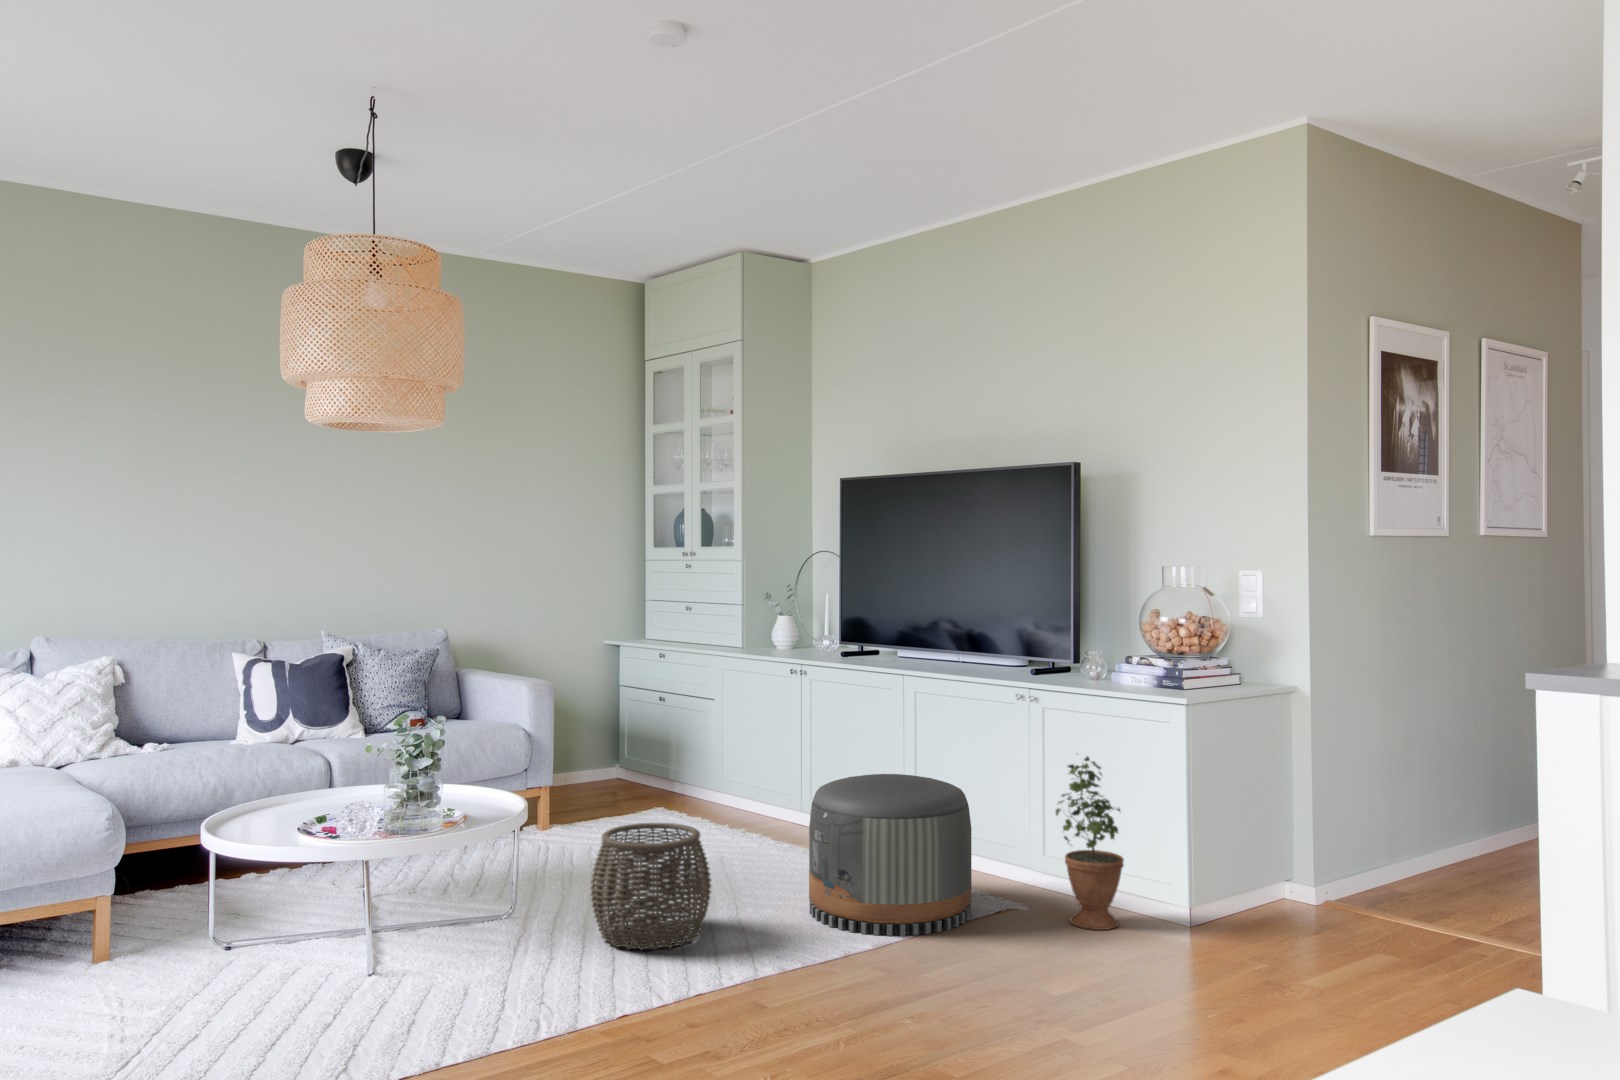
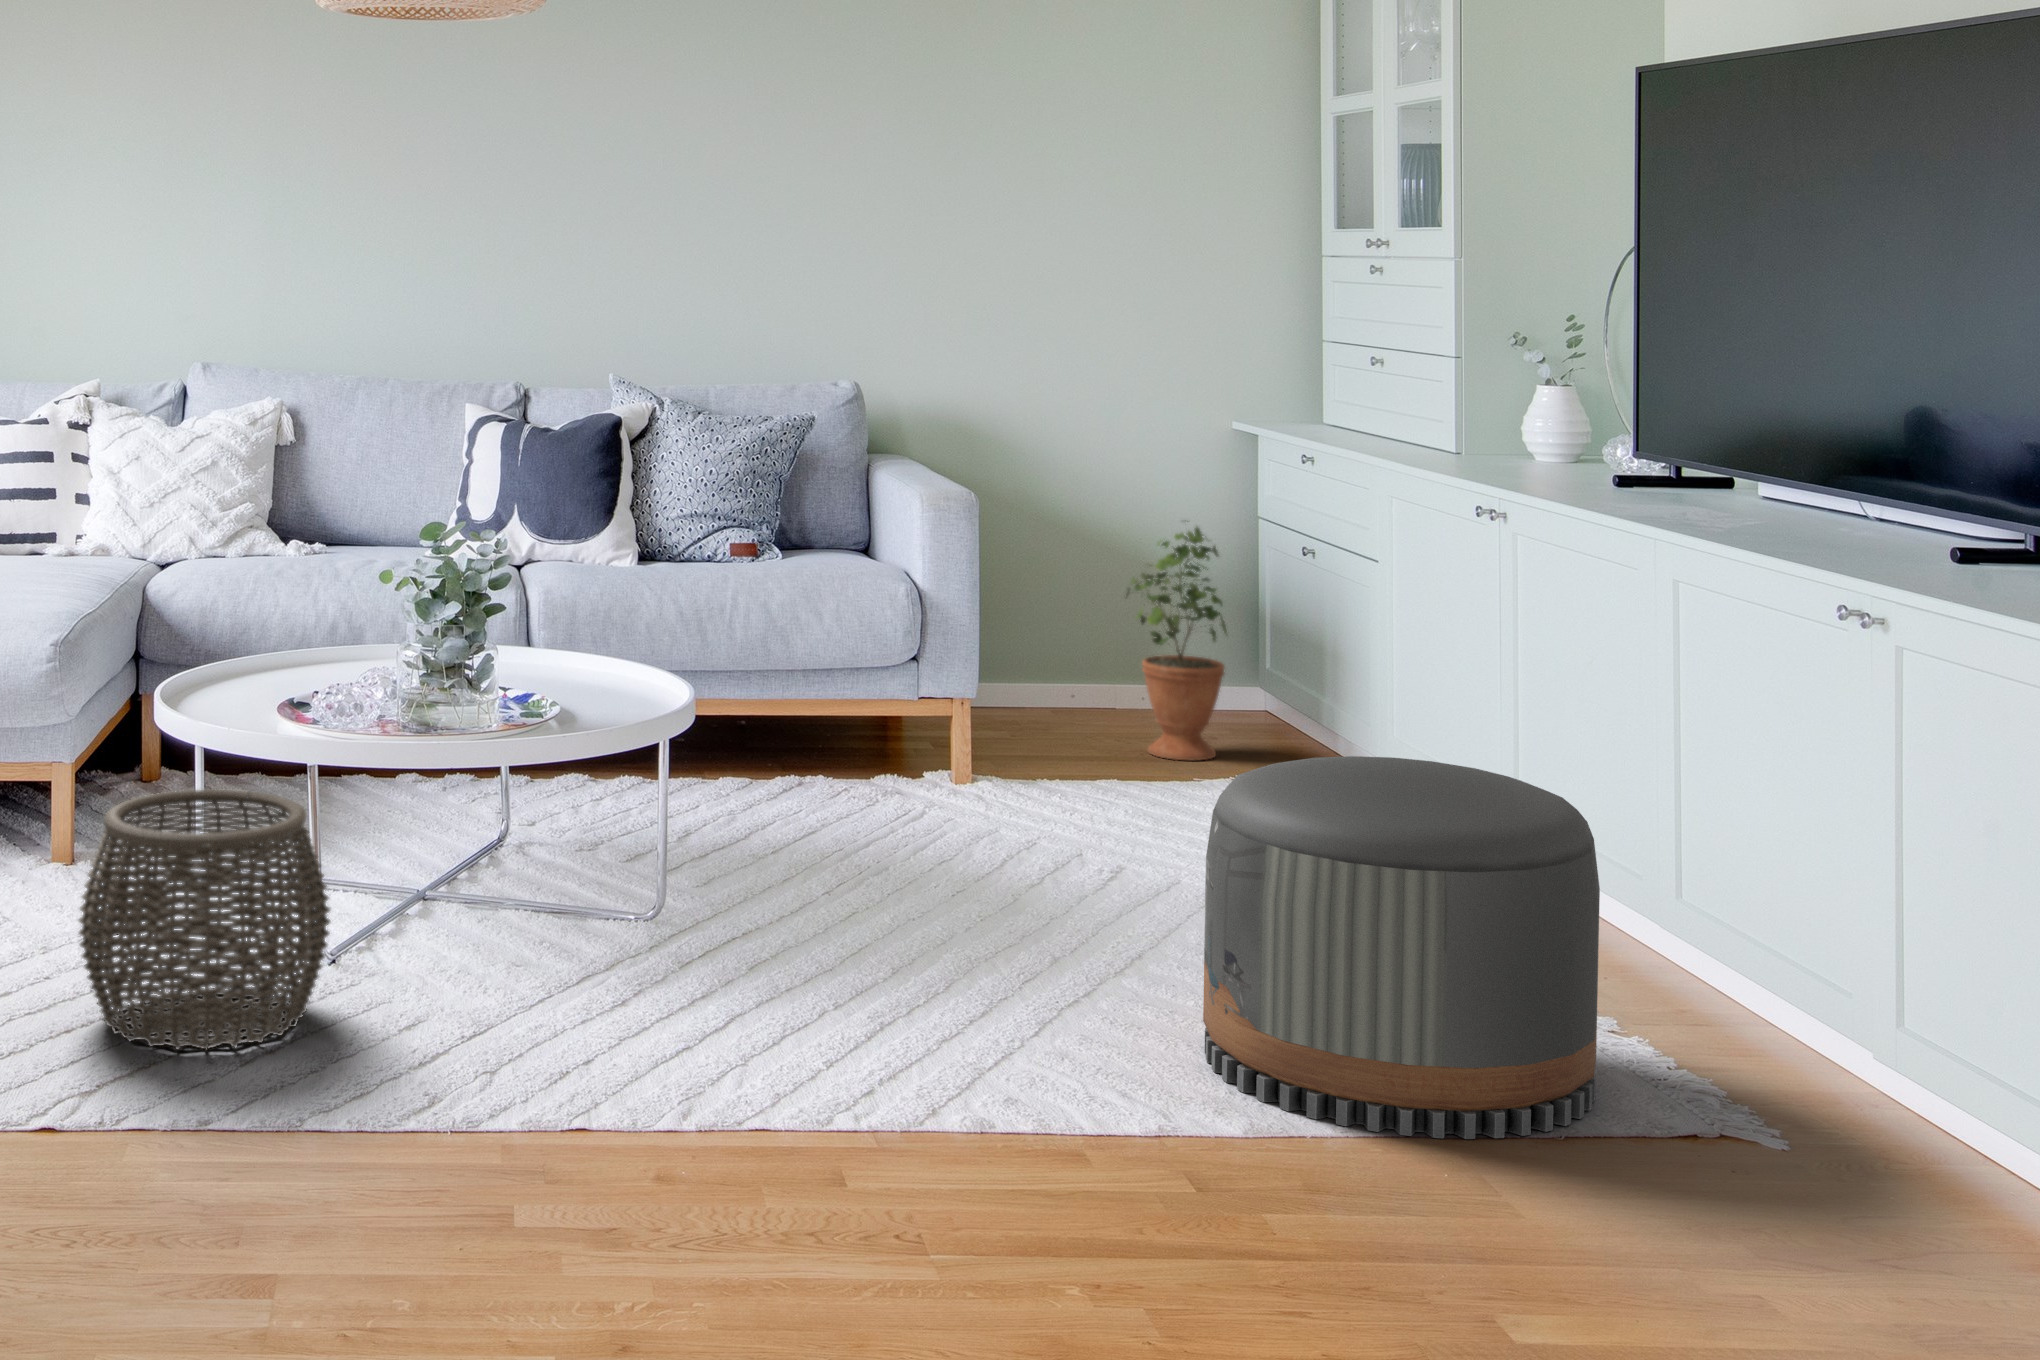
potted plant: present [1056,757,1124,930] -> present [1127,521,1227,761]
woven basket: present [590,823,711,950] -> present [79,789,330,1050]

